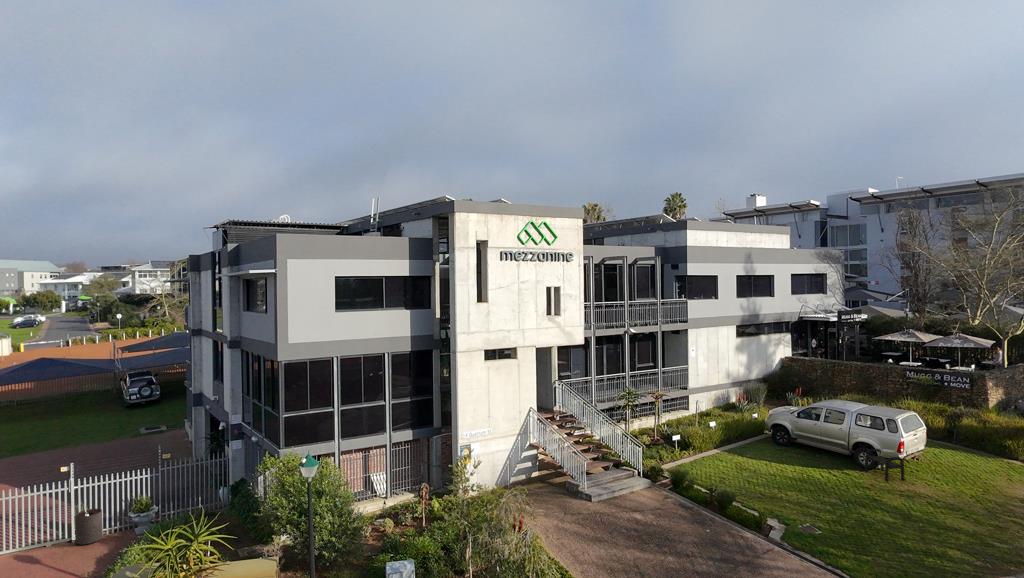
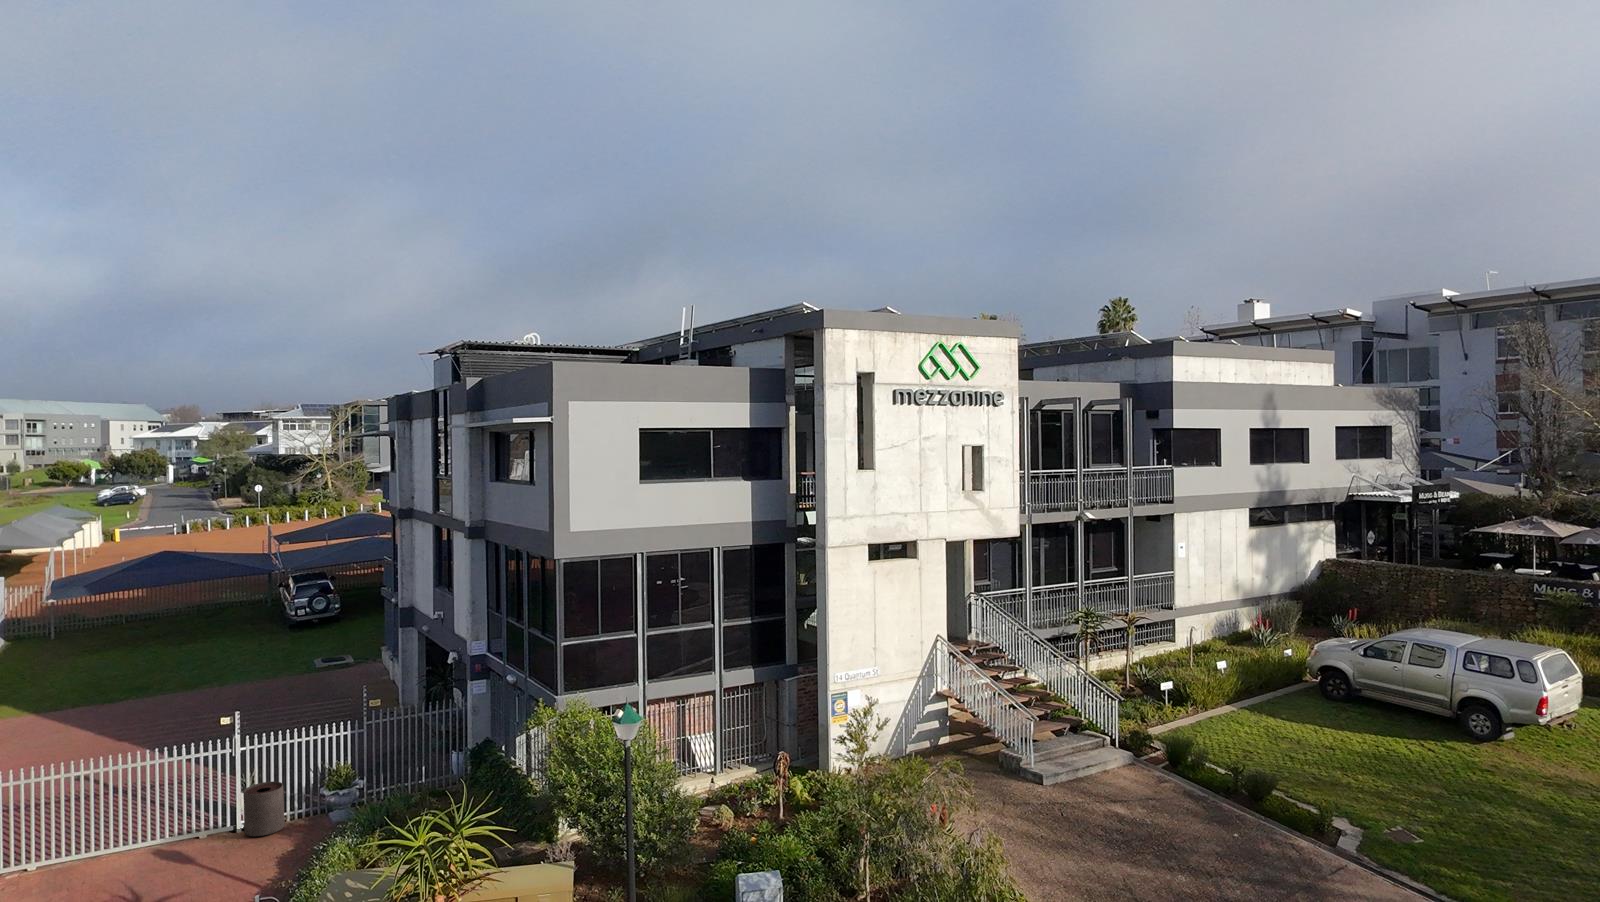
bench: present [865,449,904,481] -> none [1483,709,1553,762]

